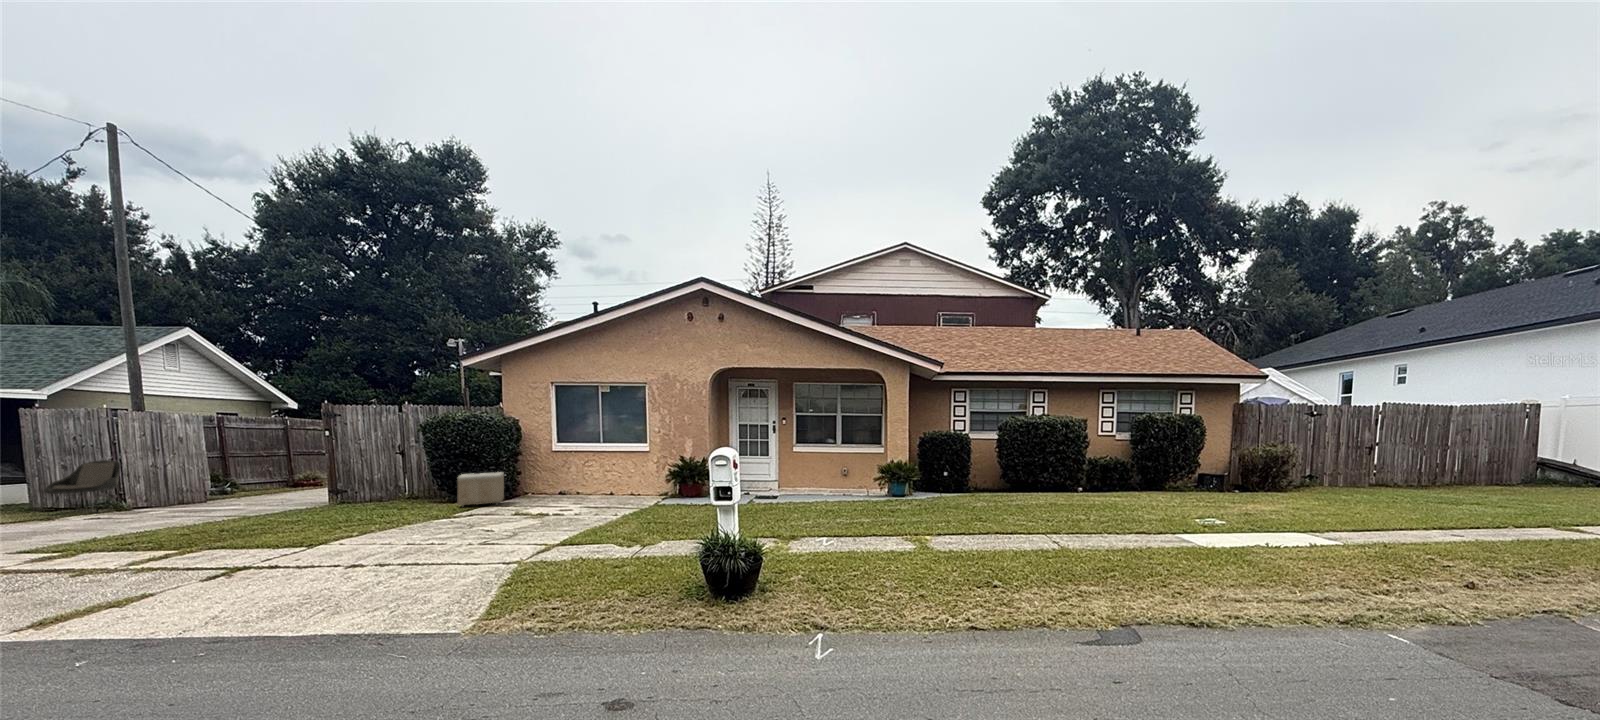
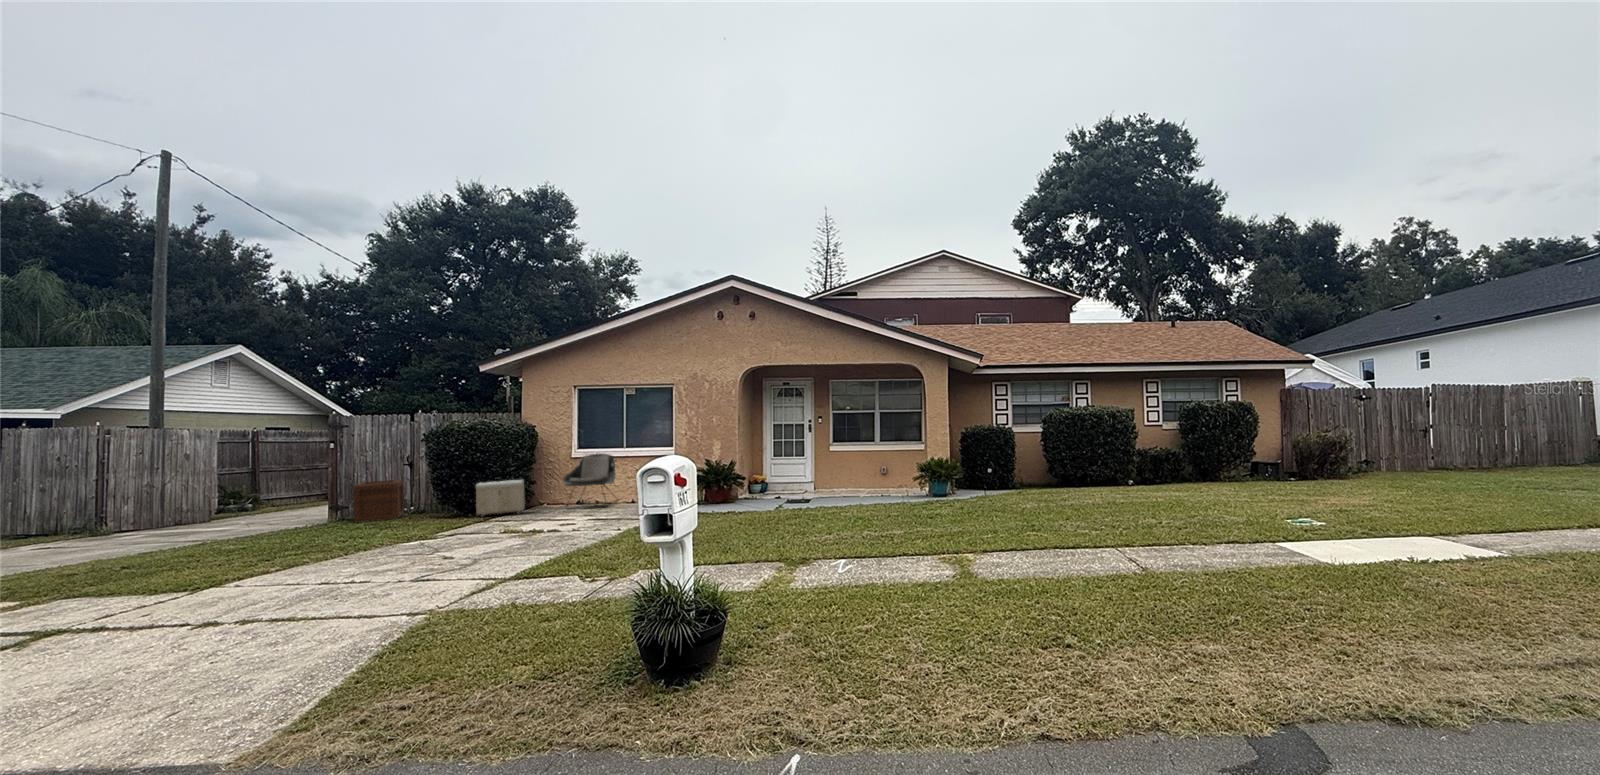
lounge chair: present [44,460,121,516] -> present [563,453,617,507]
wooden crate: none [345,467,393,508] -> present [353,479,404,522]

